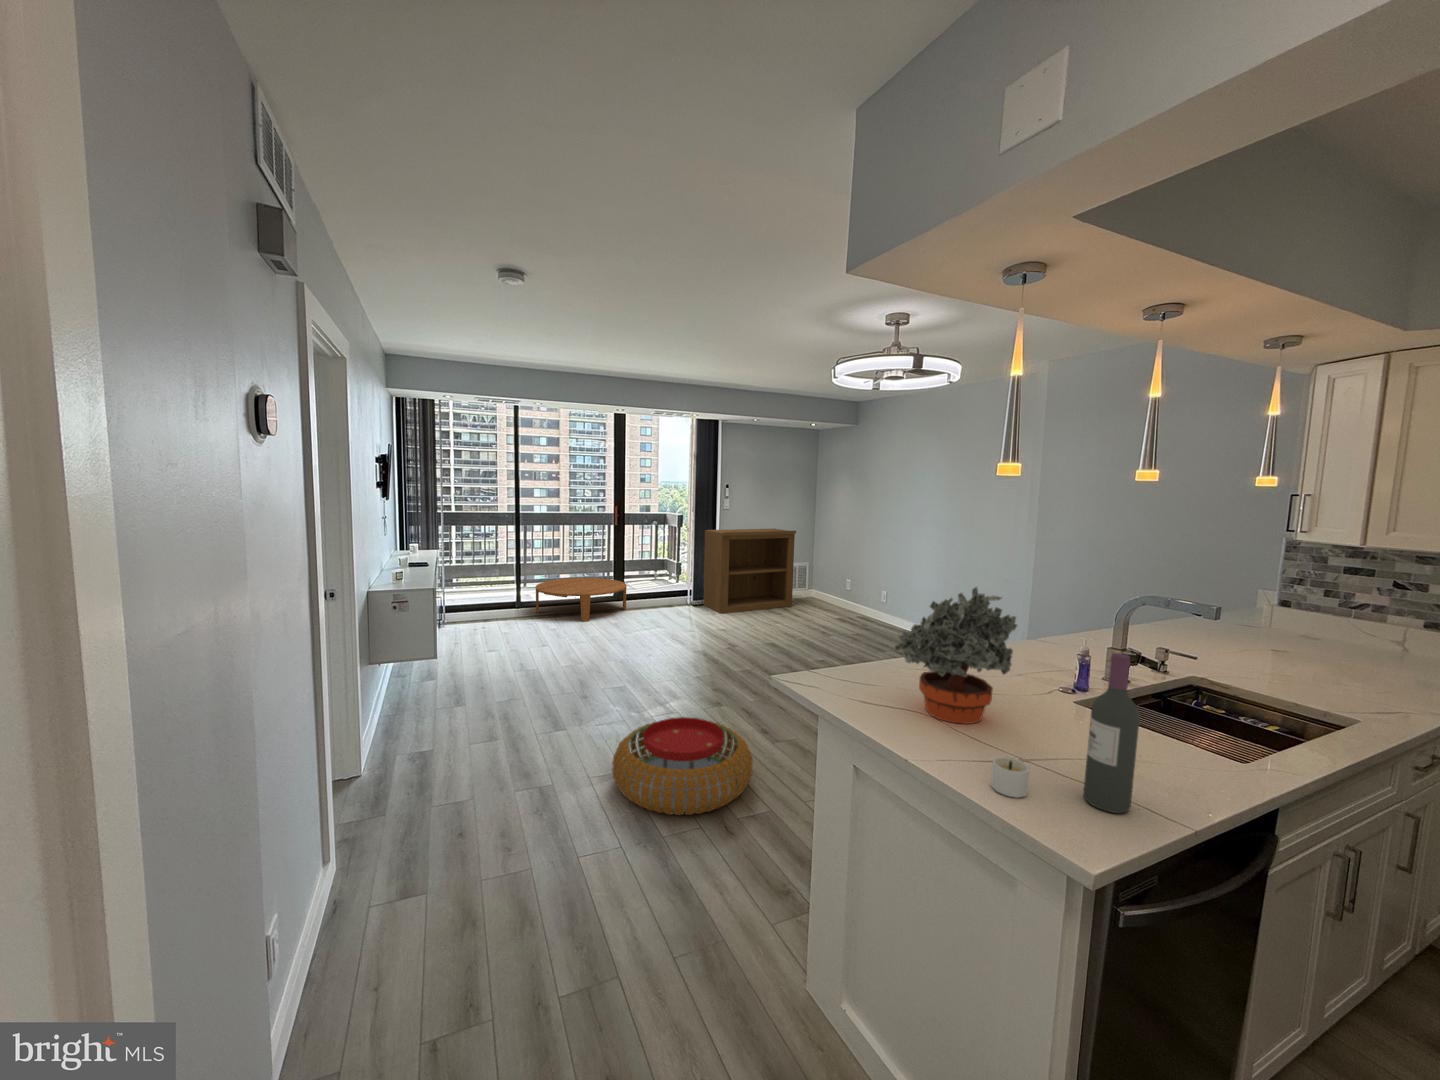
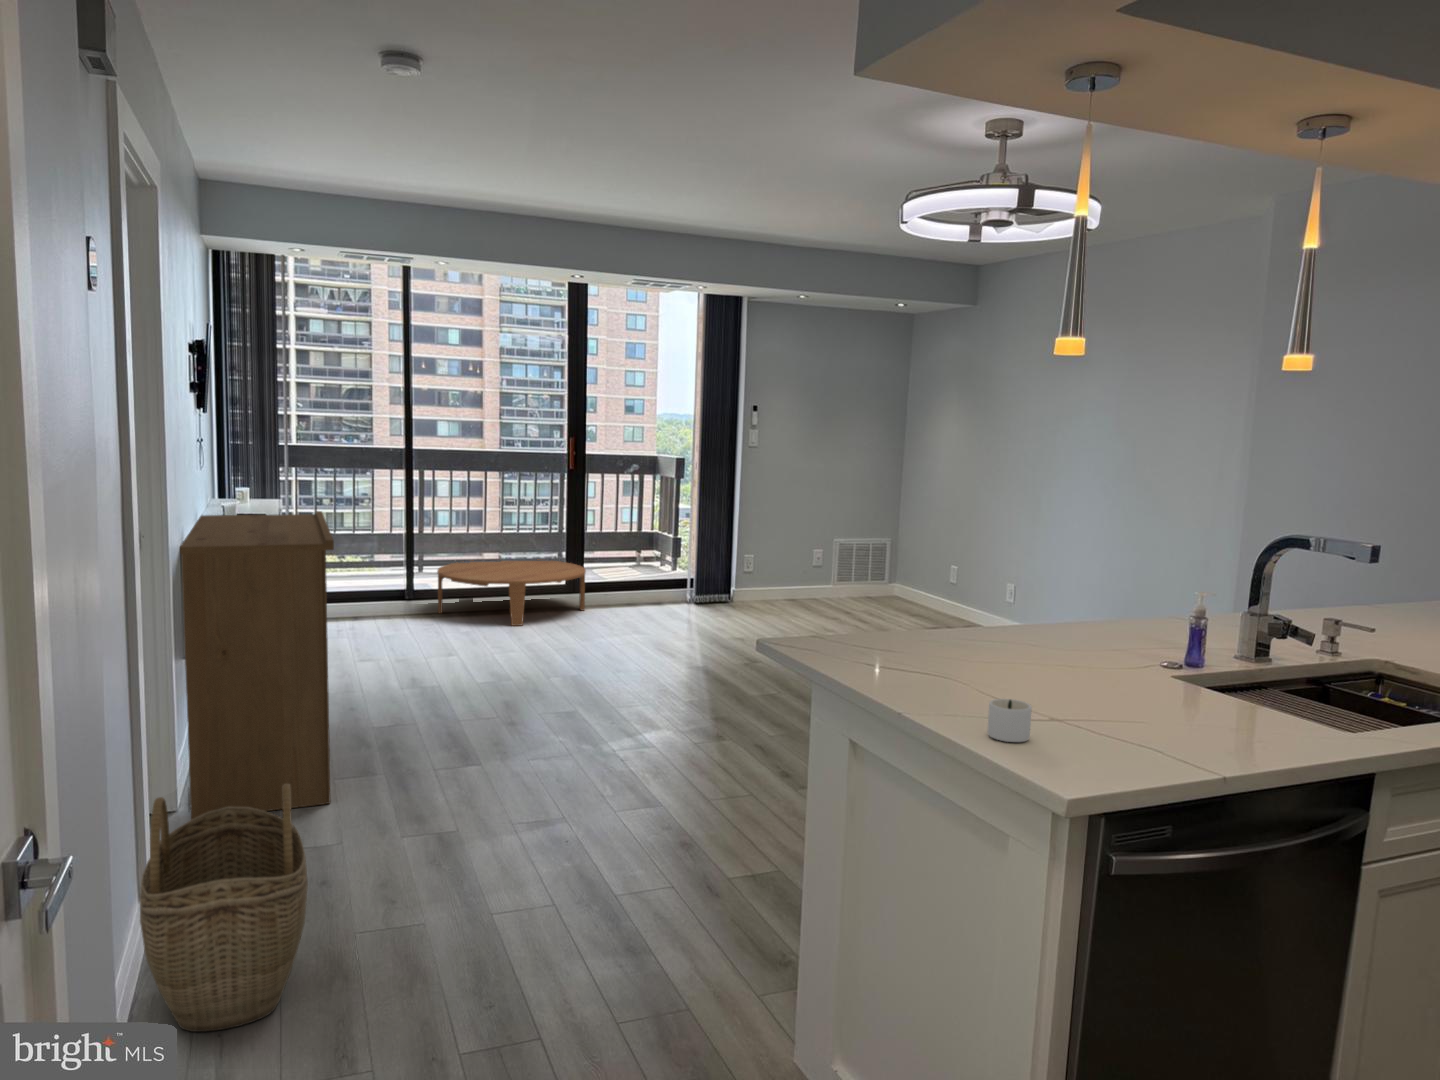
bookshelf: present [703,529,796,614] -> present [180,511,334,820]
potted plant: present [895,587,1017,724] -> none [907,504,1072,687]
wine bottle: present [1083,653,1140,813] -> none [1098,560,1160,757]
pouf: present [612,717,753,815] -> none [544,743,756,874]
woven basket: none [318,784,448,983] -> present [140,784,308,1032]

